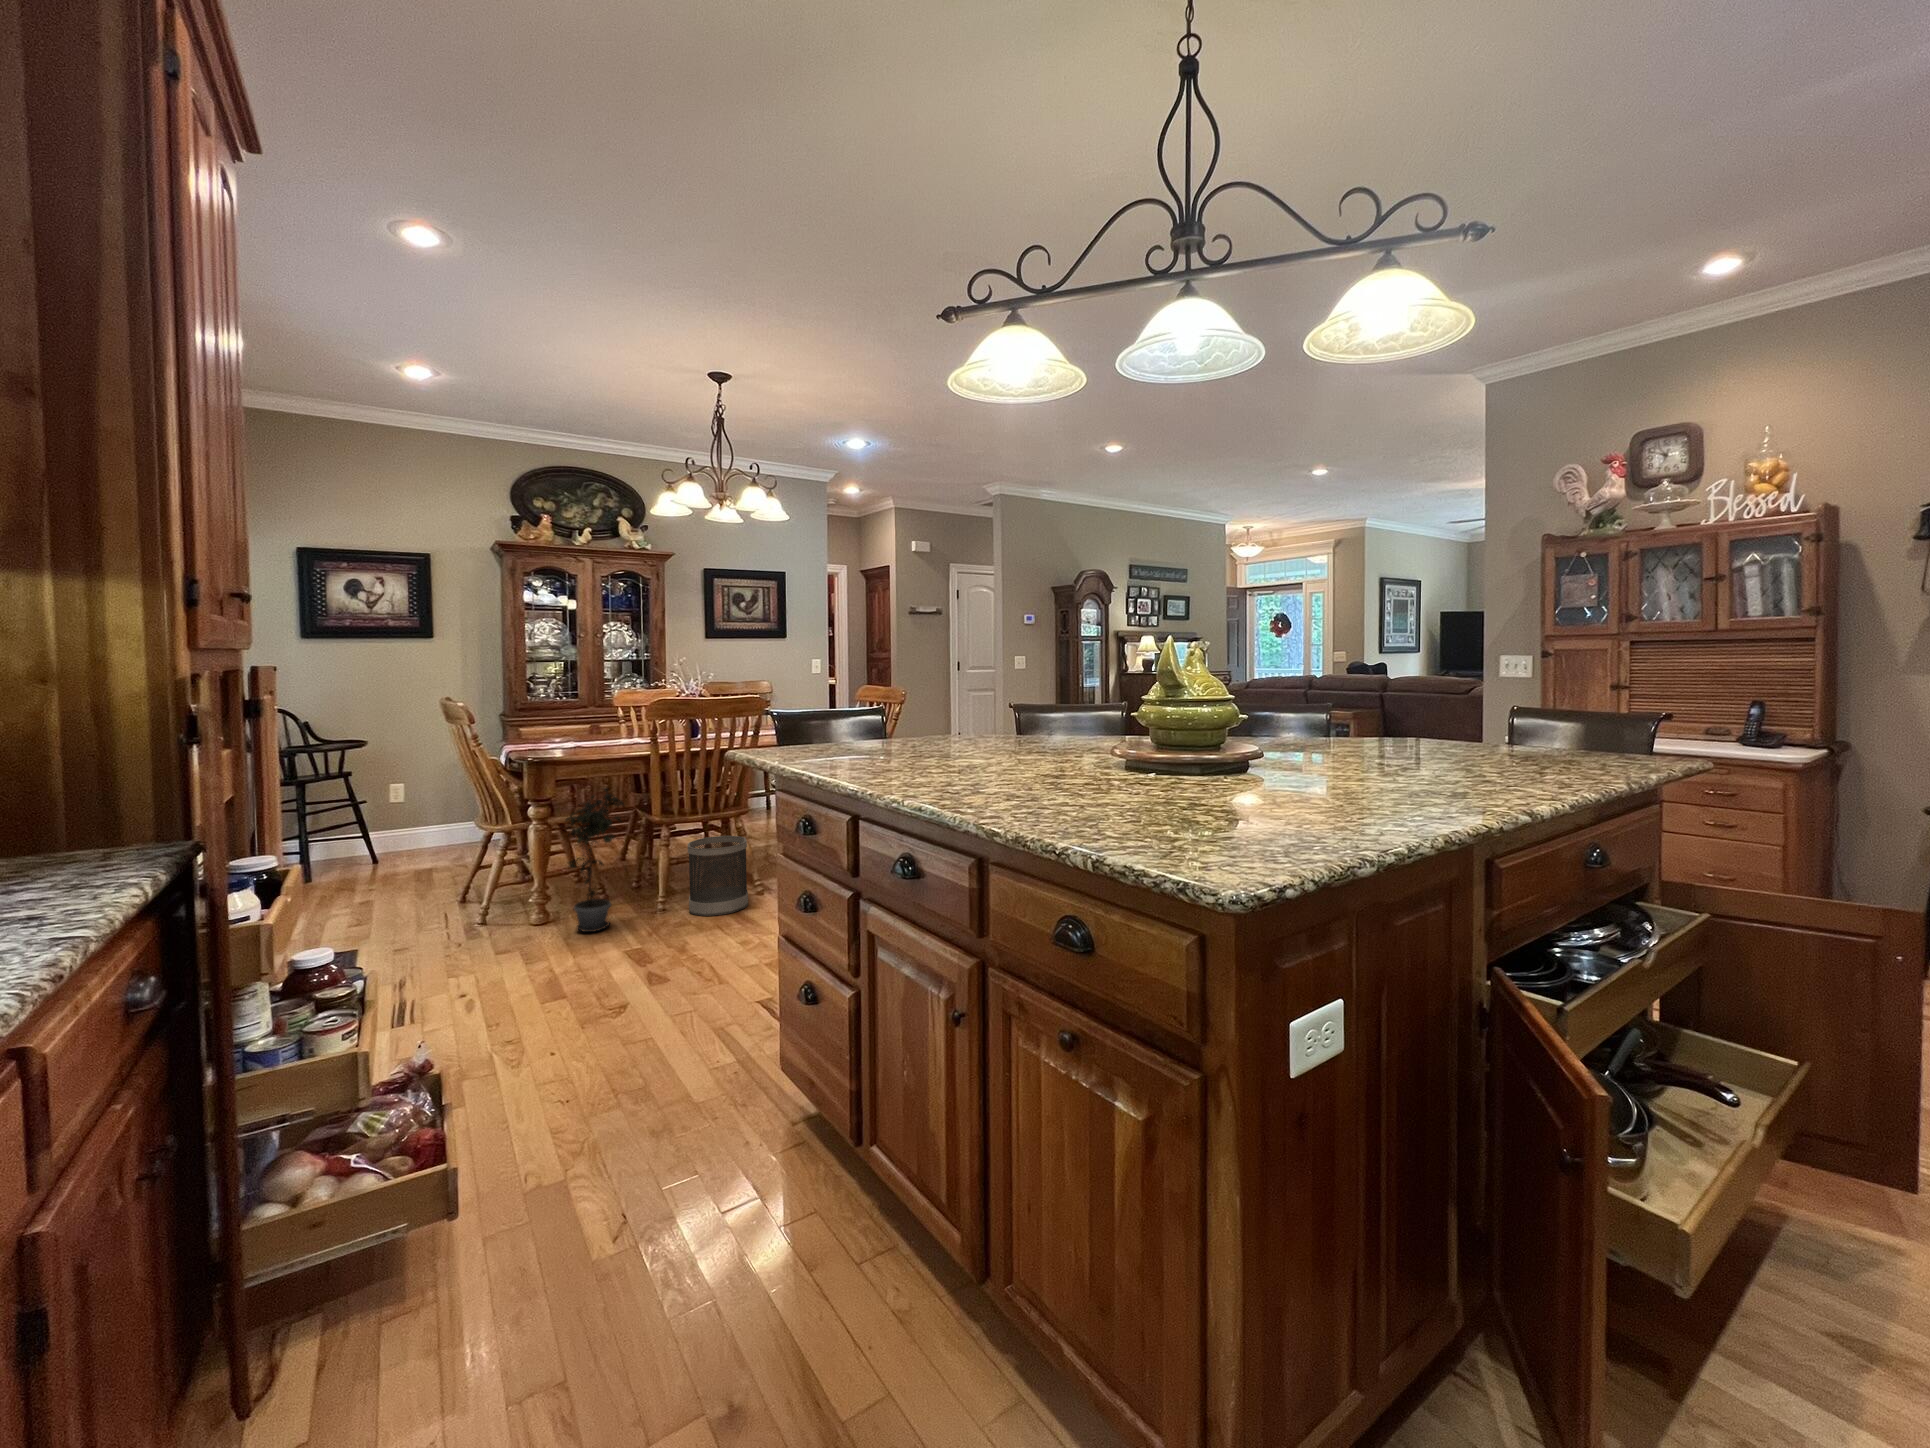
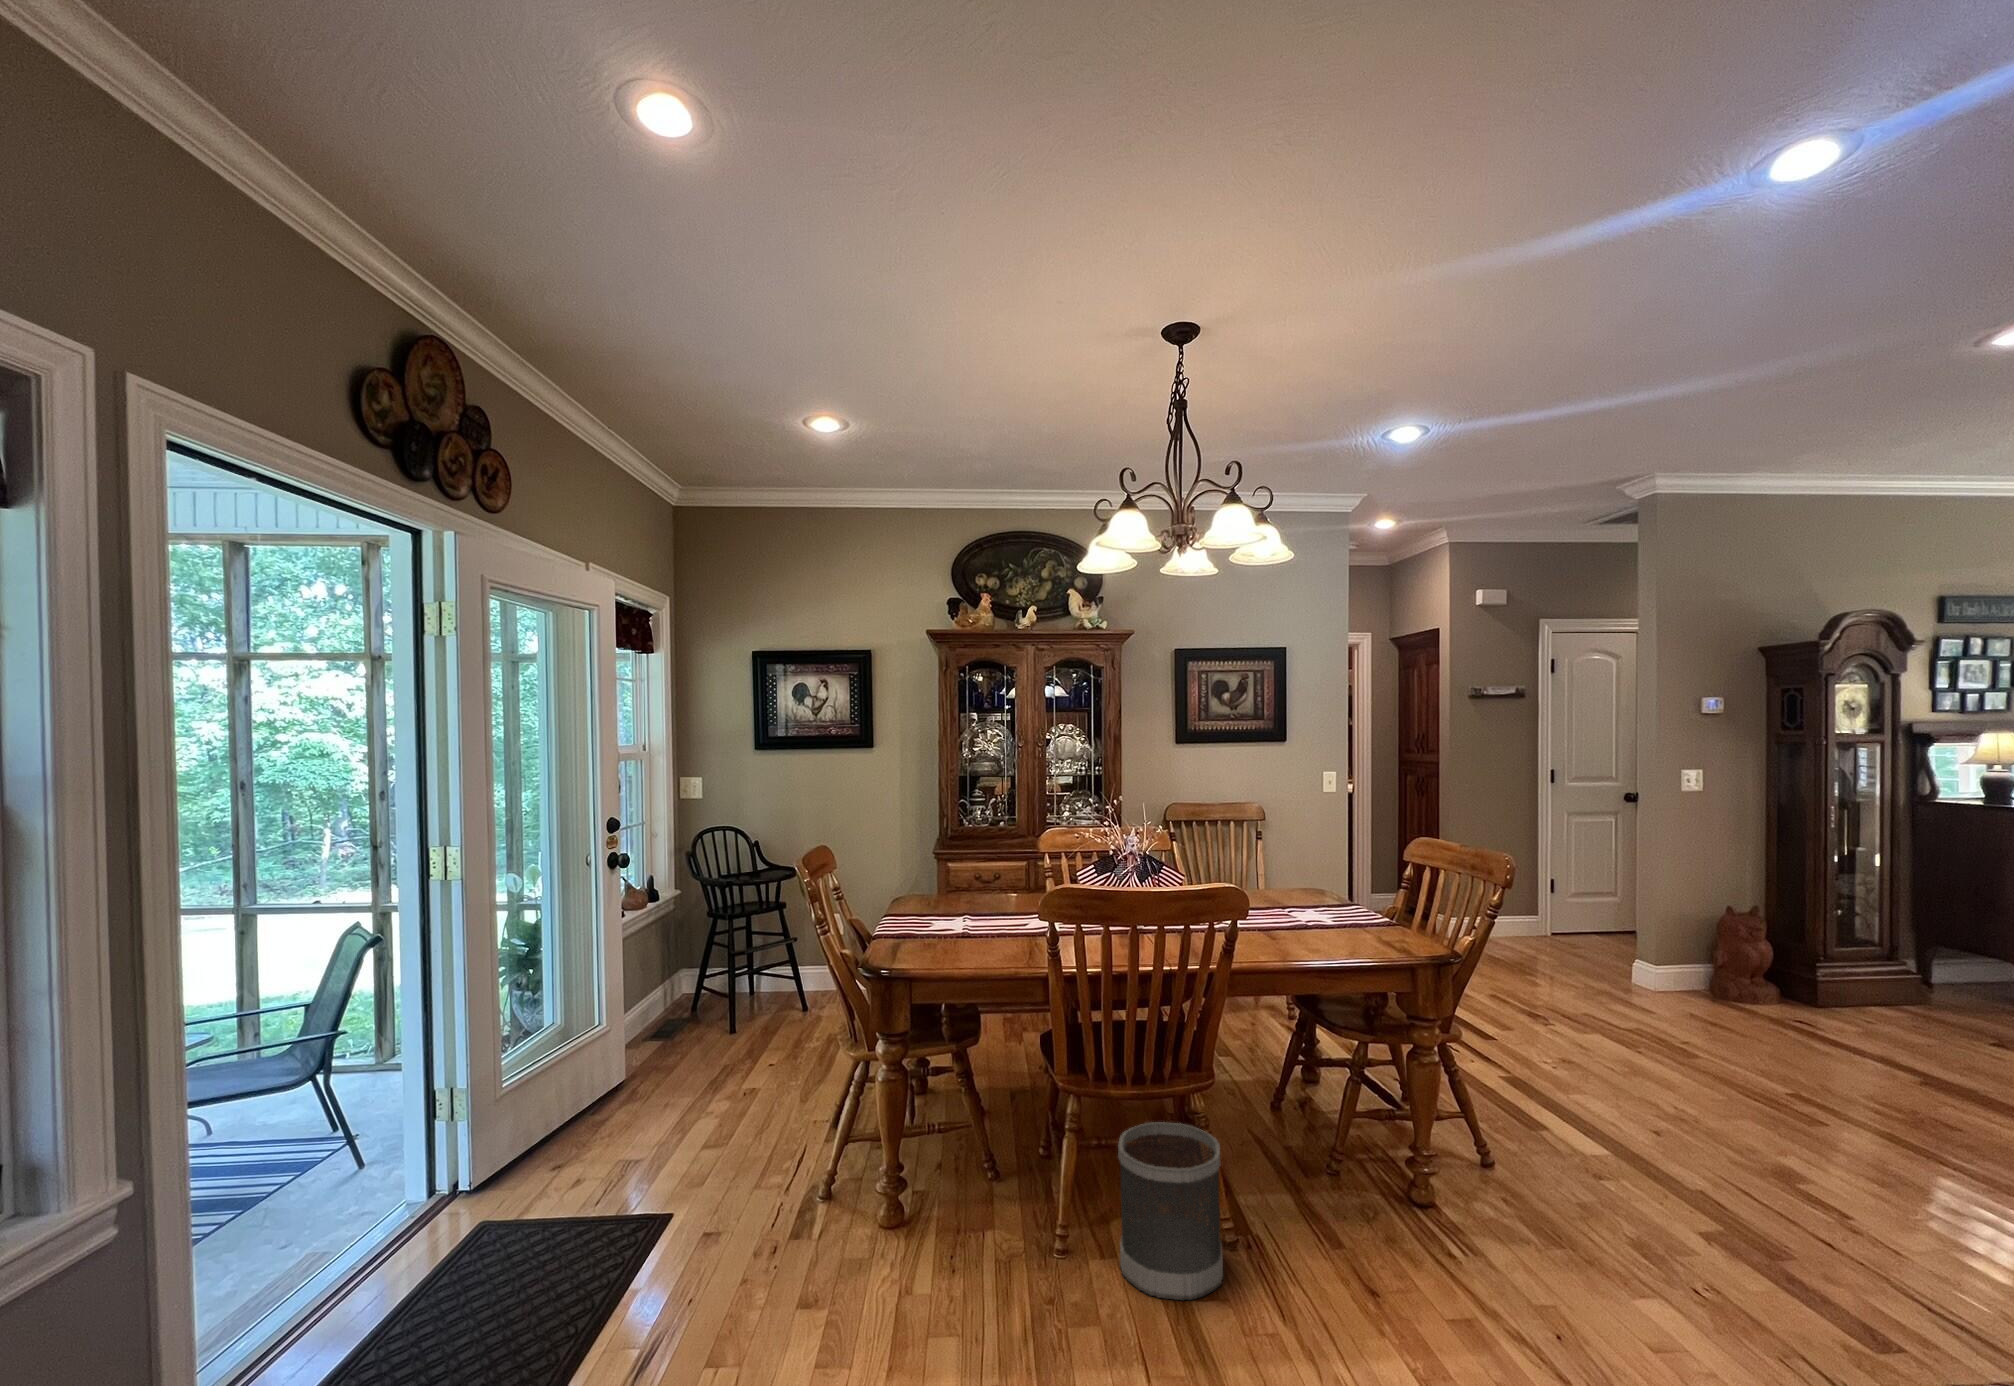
potted plant: present [560,788,624,932] -> none [919,1026,1019,1283]

